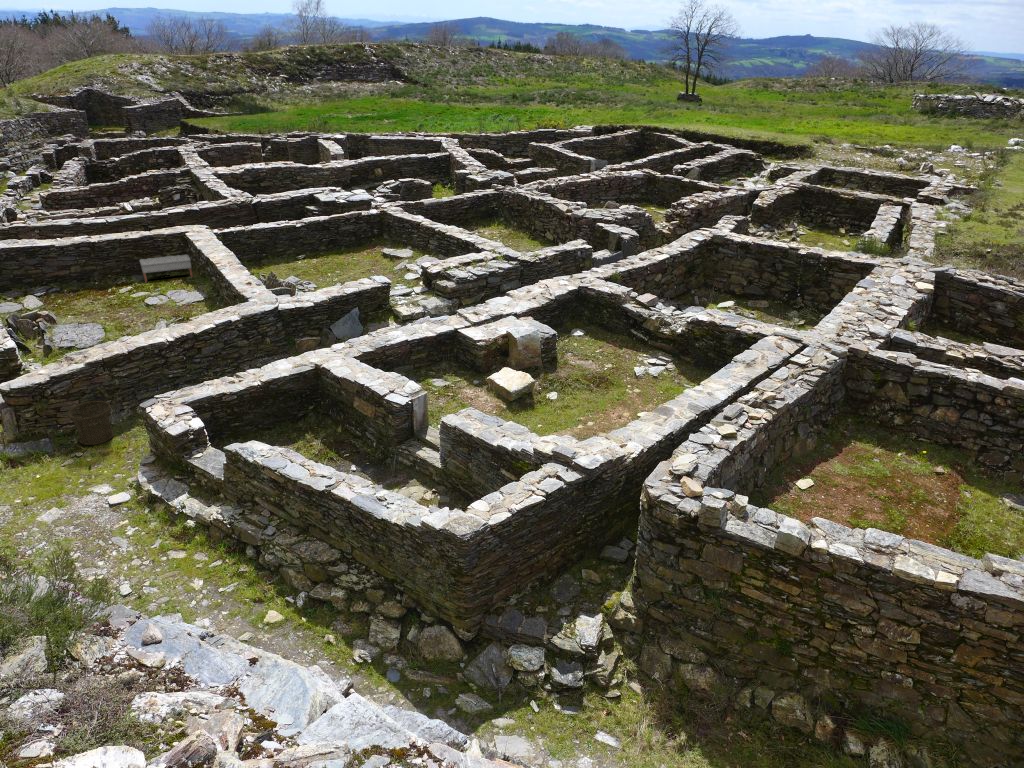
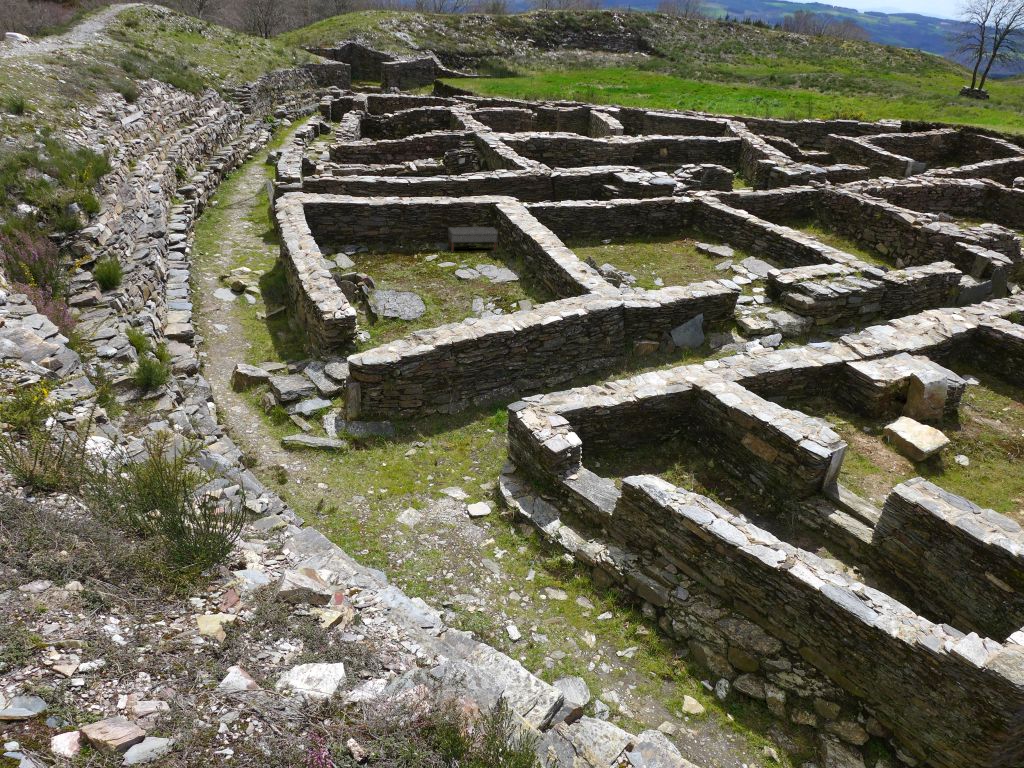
basket: present [68,401,113,445] -> none [422,386,463,434]

